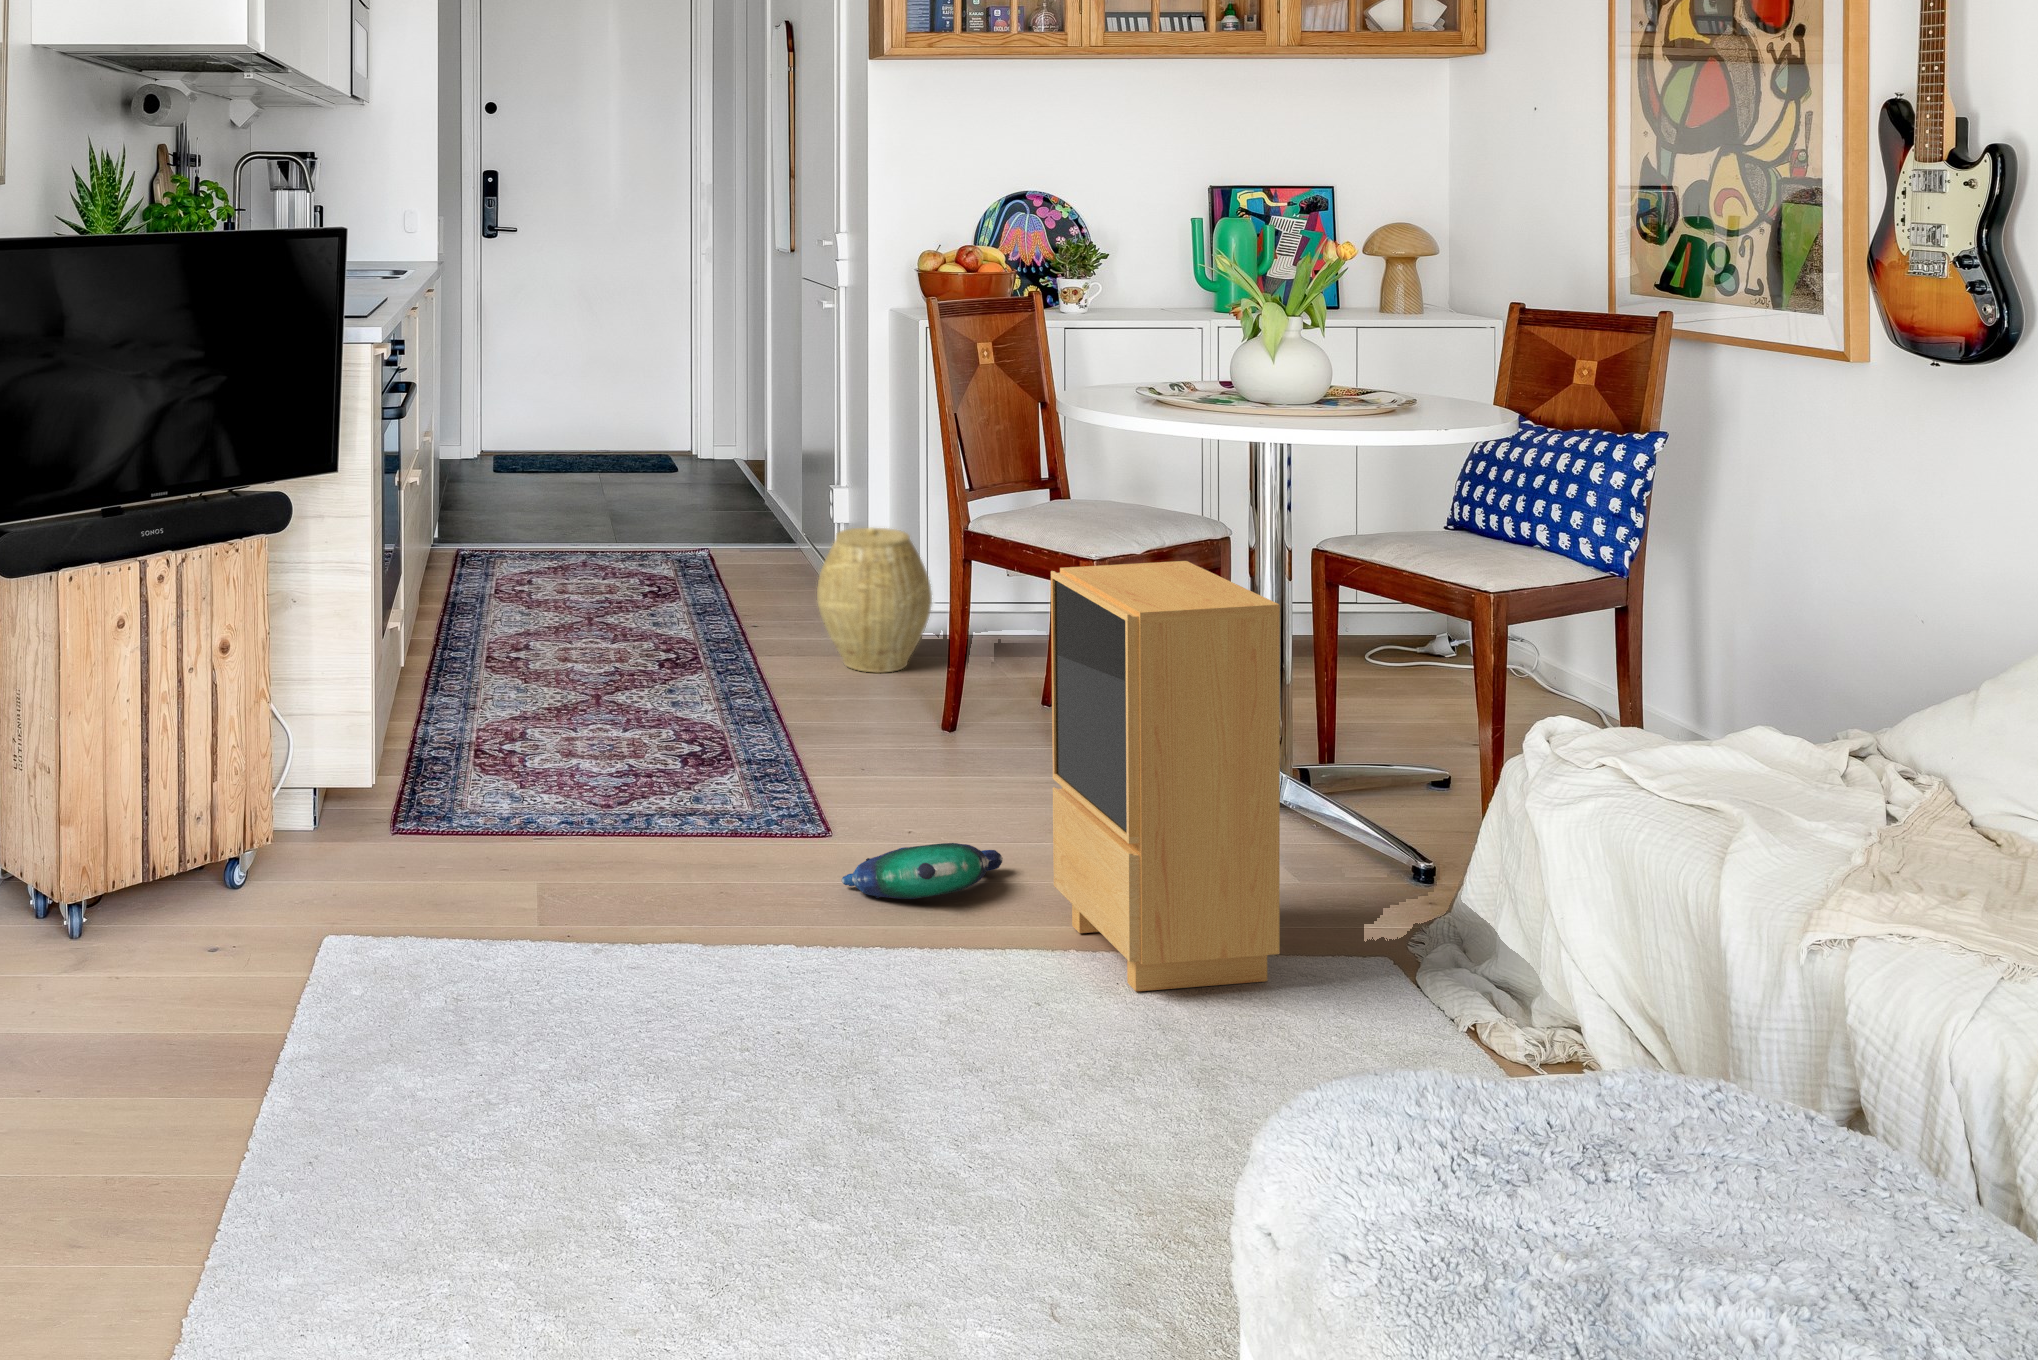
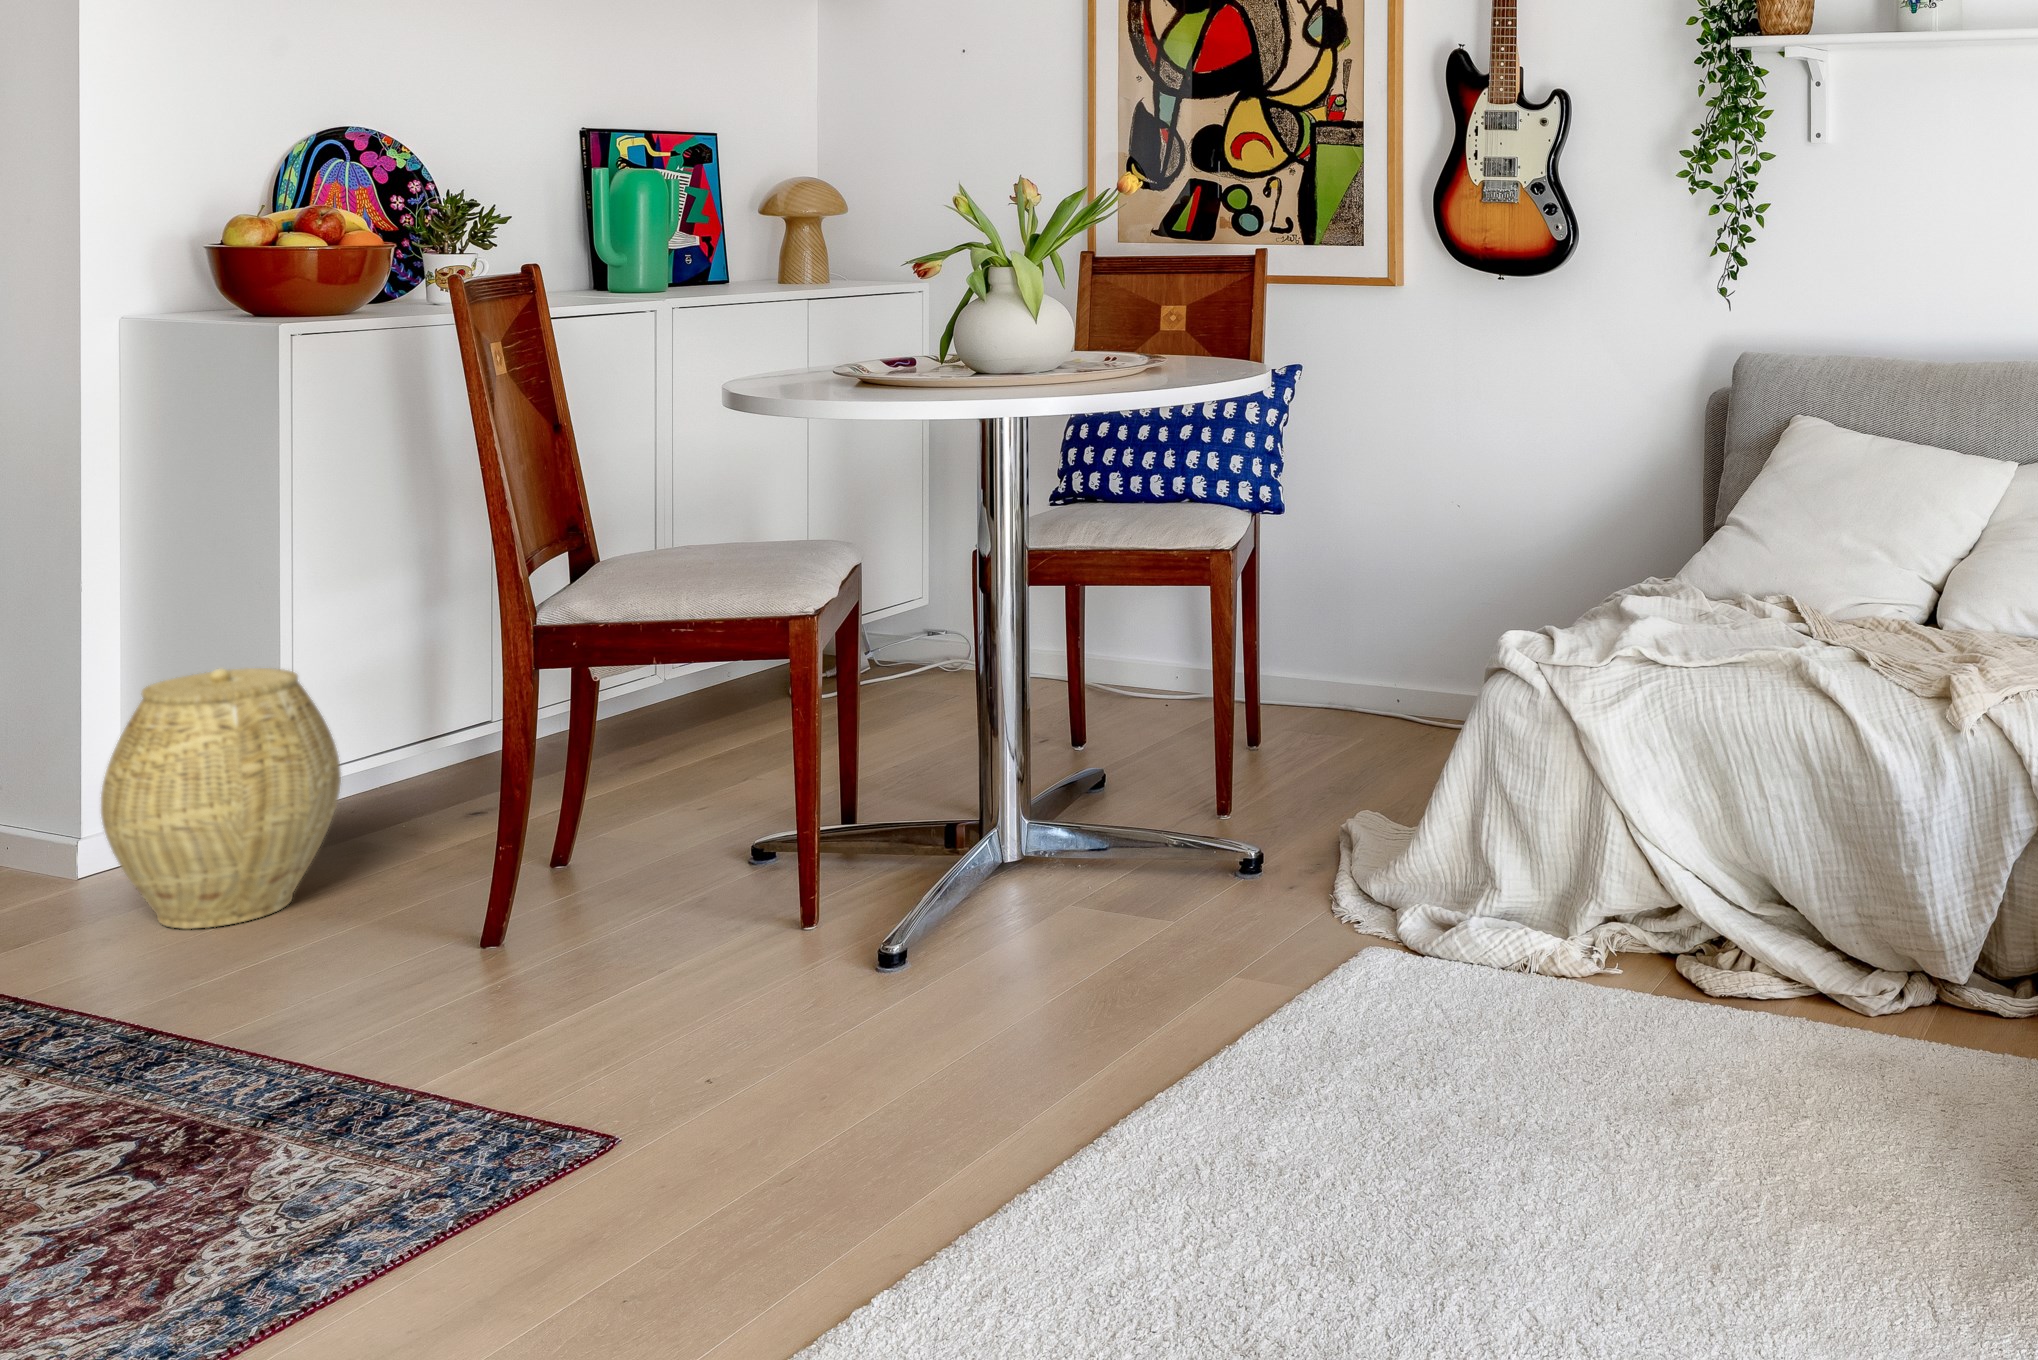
speaker: present [1051,561,1280,991] -> none [1117,523,1403,1058]
plush toy: present [842,843,1003,899] -> none [822,1001,1001,1141]

